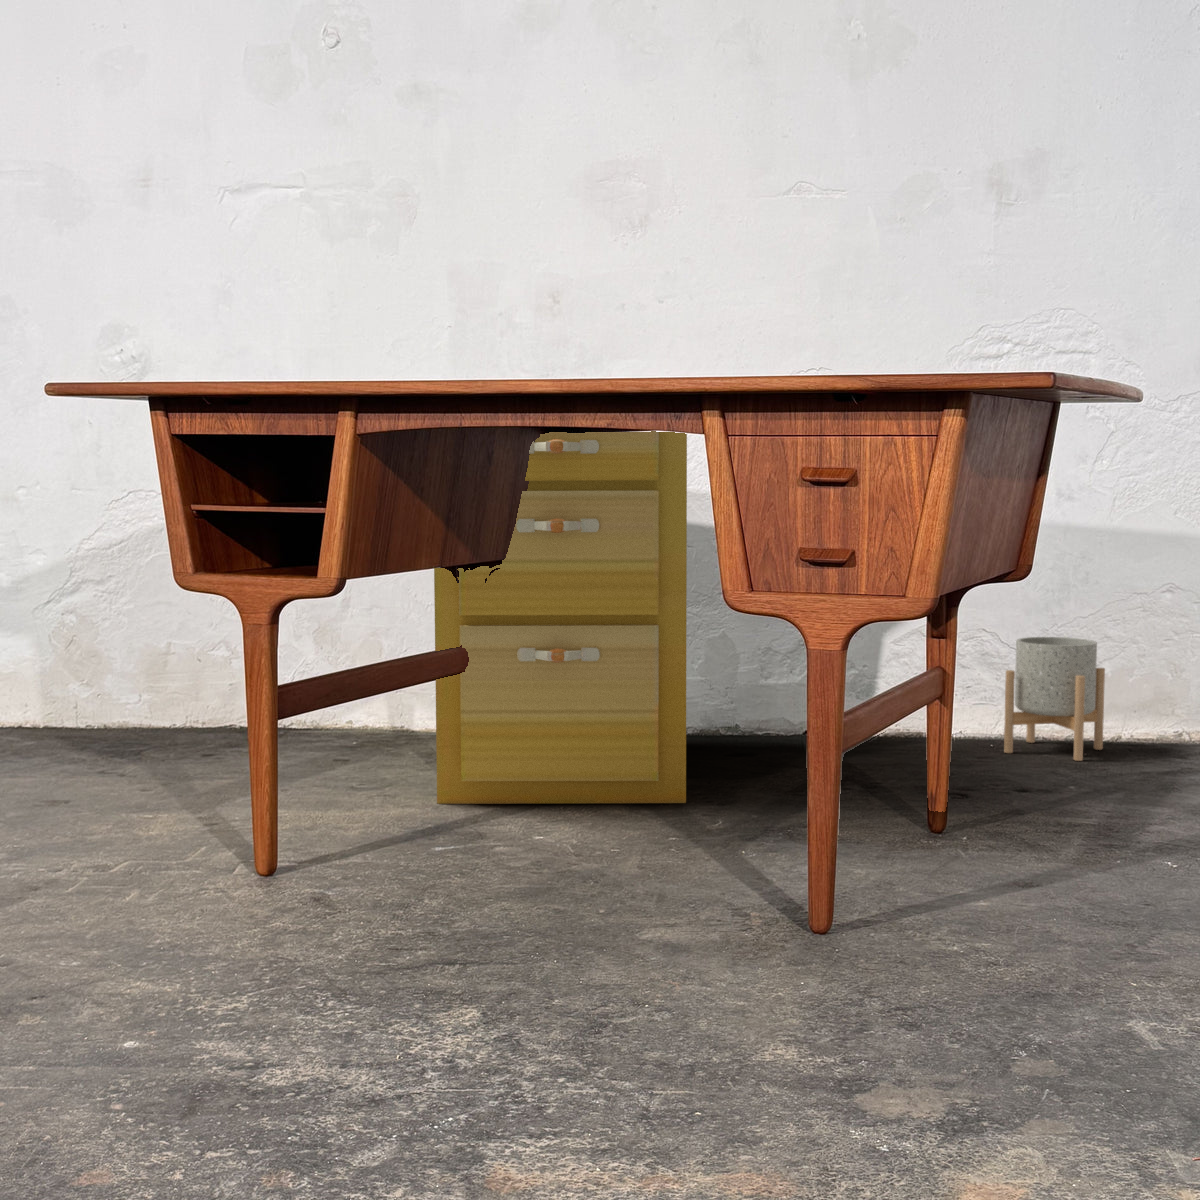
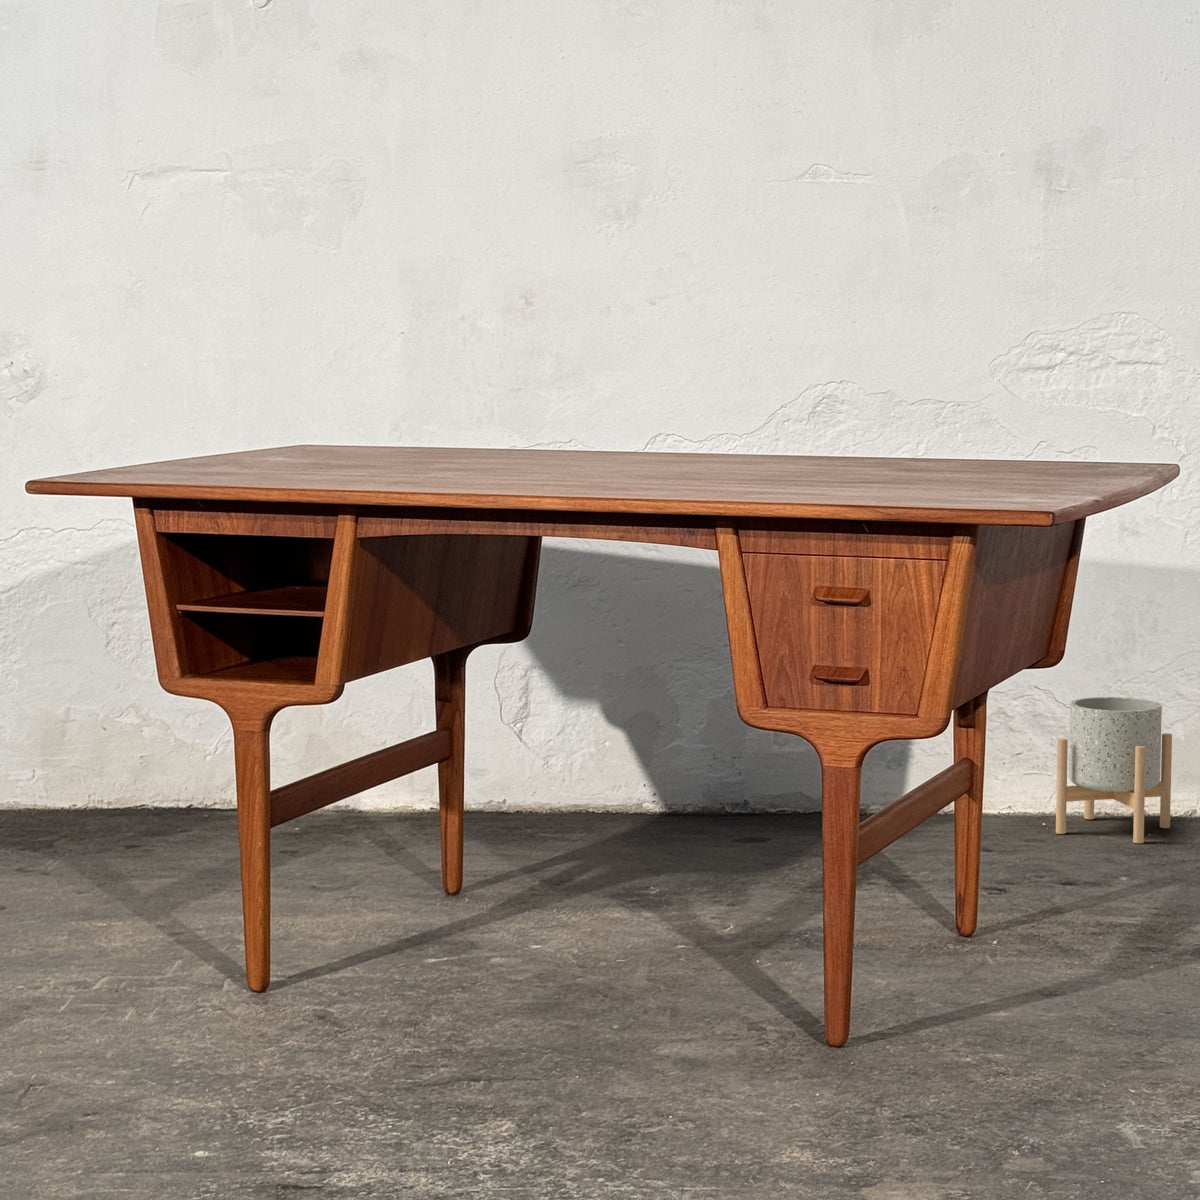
filing cabinet: present [434,431,687,804] -> none [405,429,693,906]

